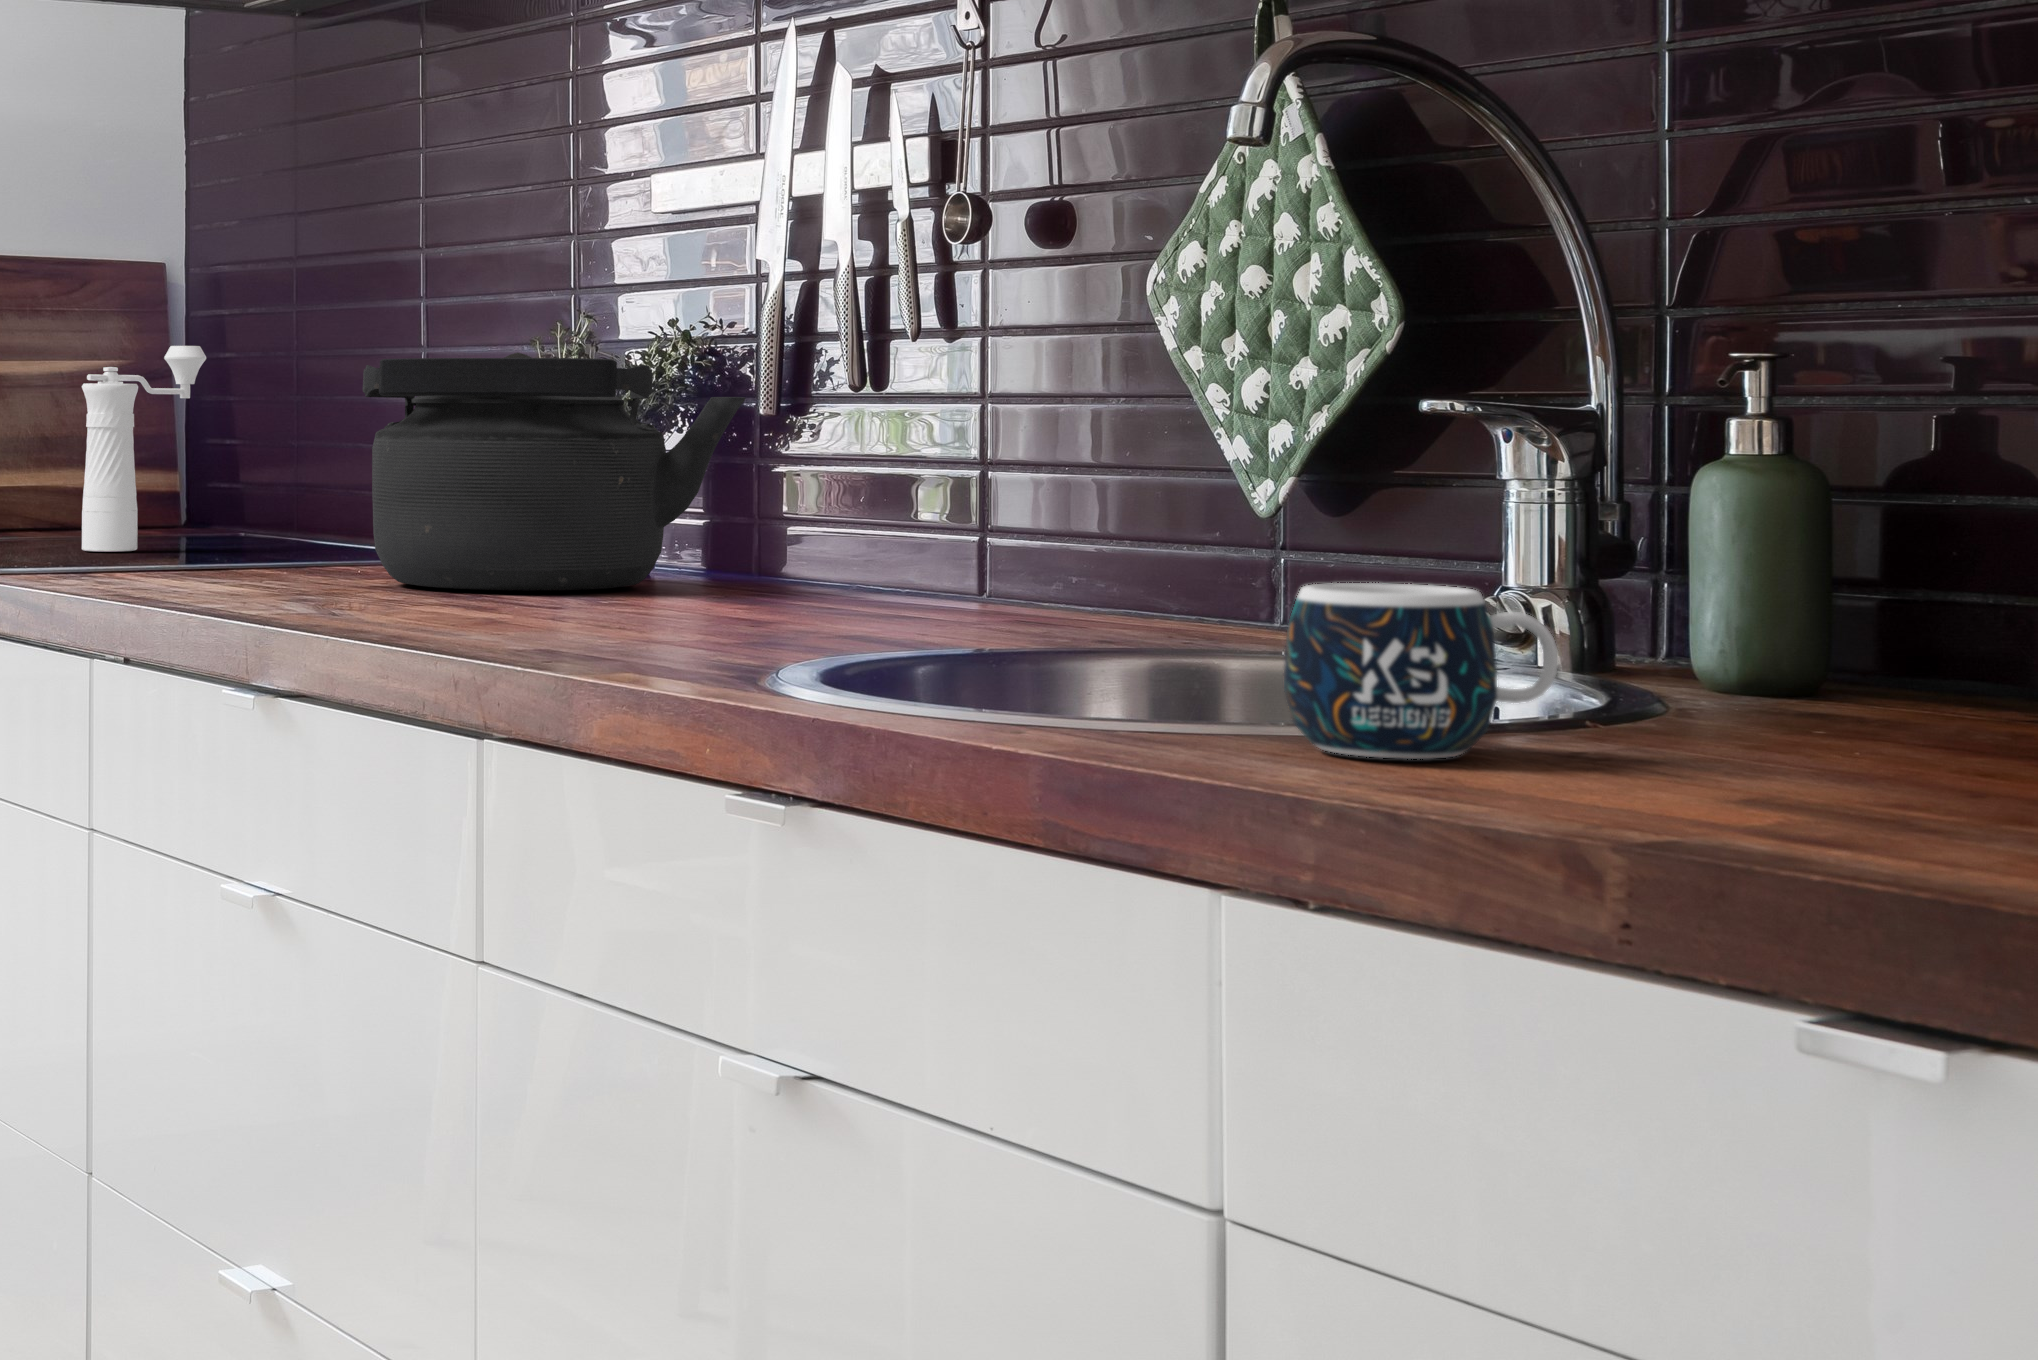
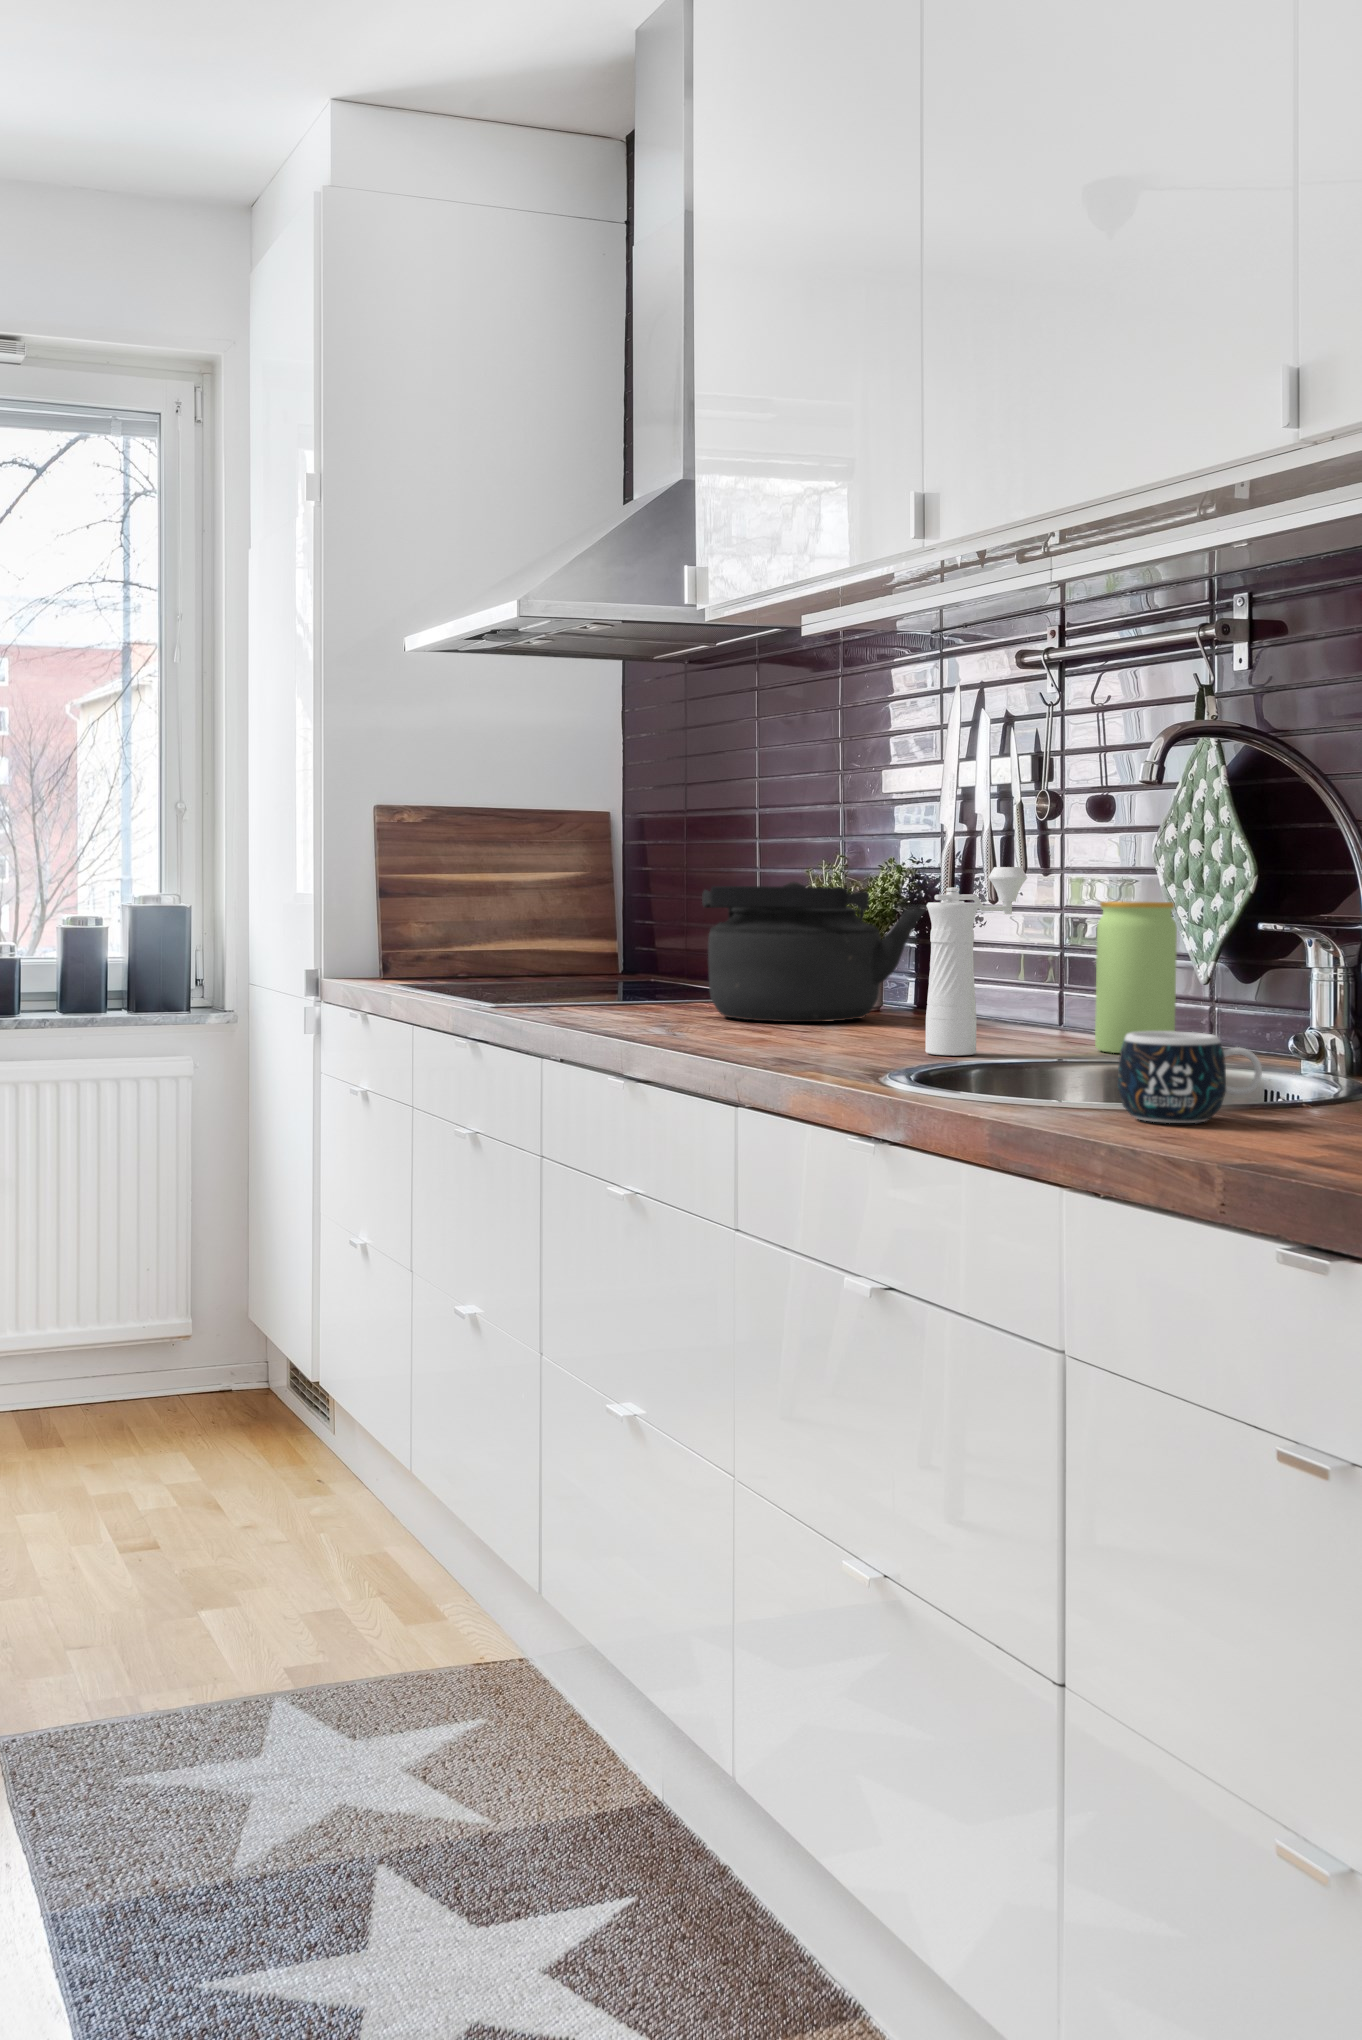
pepper mill: present [82,346,206,552] -> present [925,867,1027,1055]
jar: none [1079,372,1219,637] -> present [1095,901,1177,1053]

